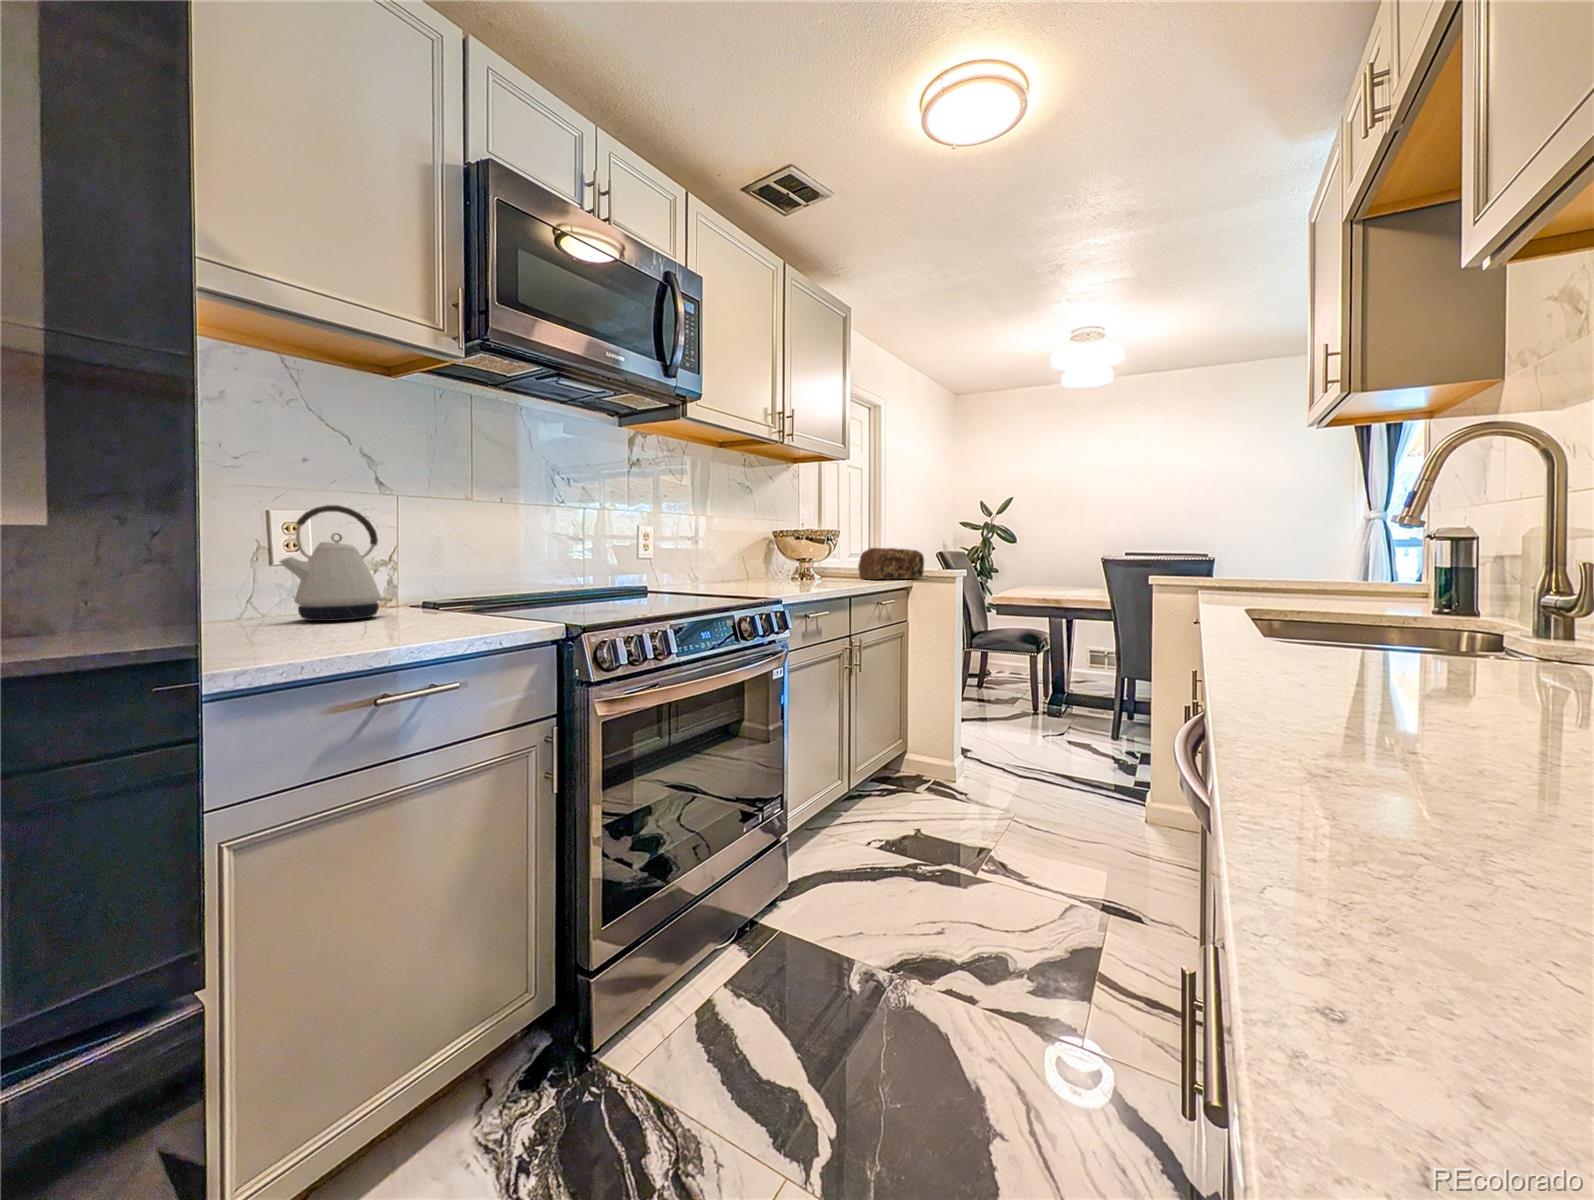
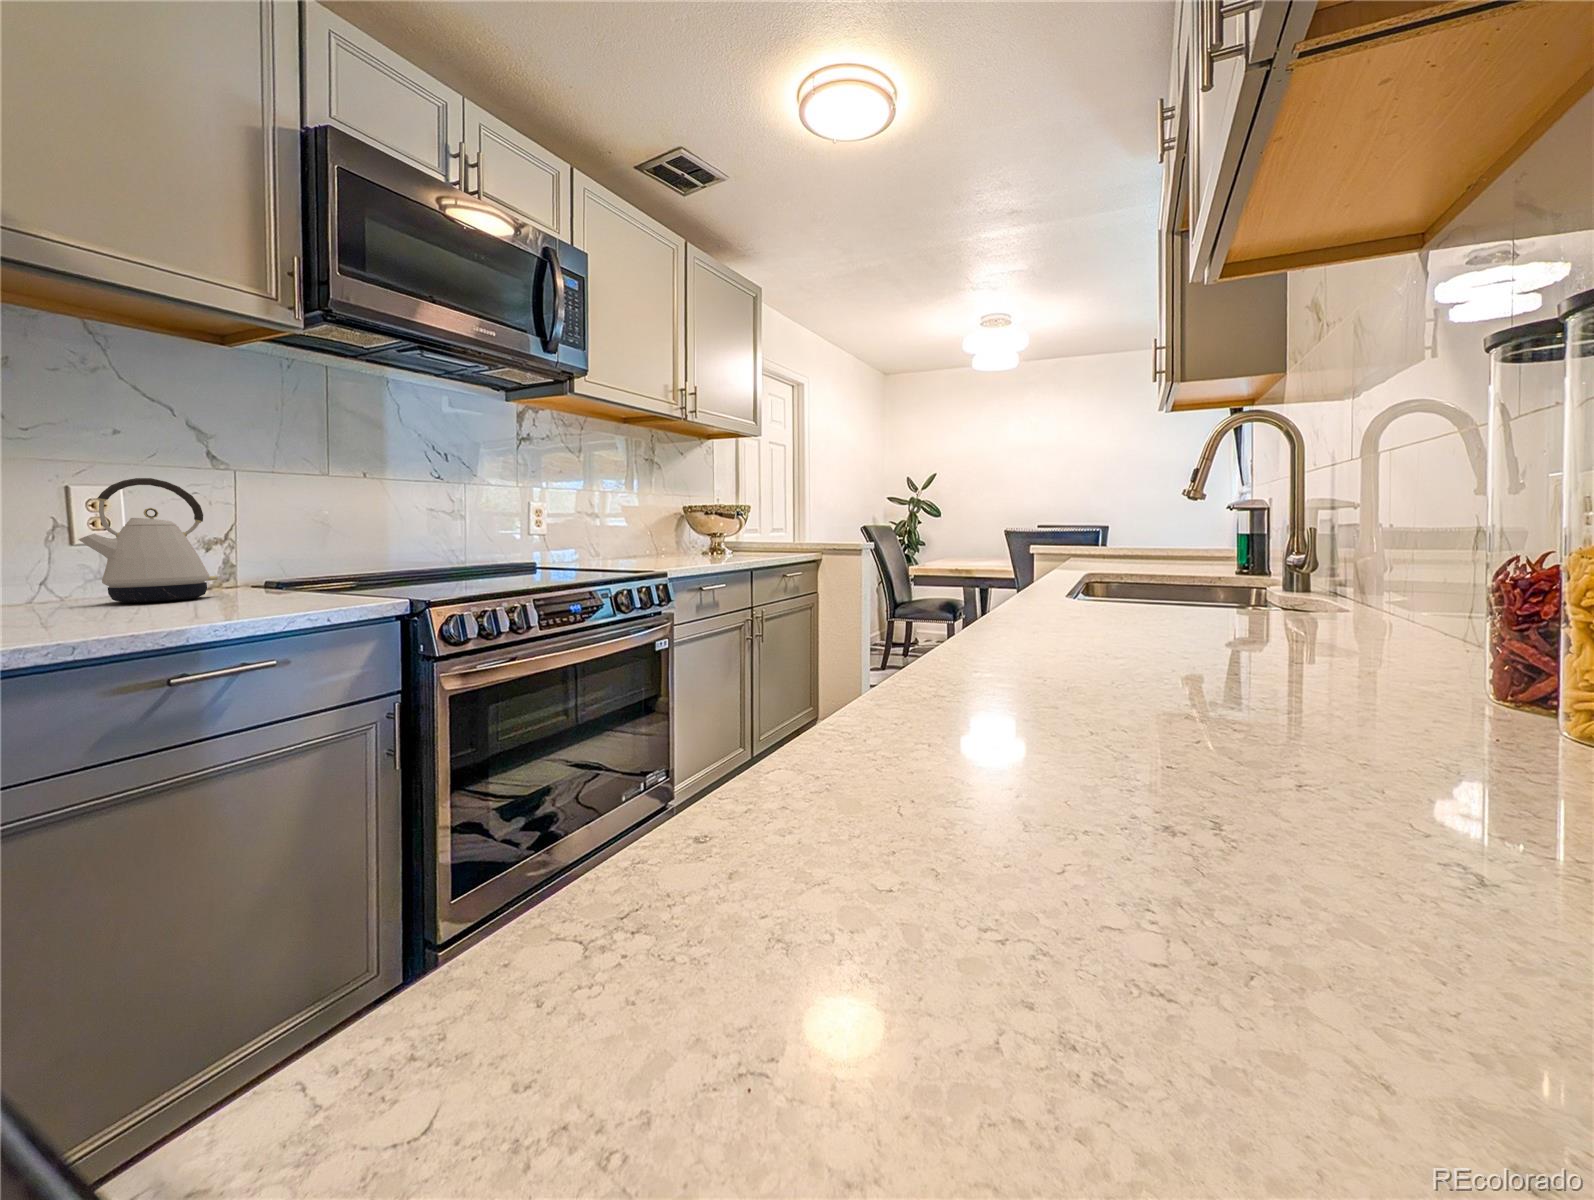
bread loaf: present [858,548,924,580] -> none [769,522,834,554]

